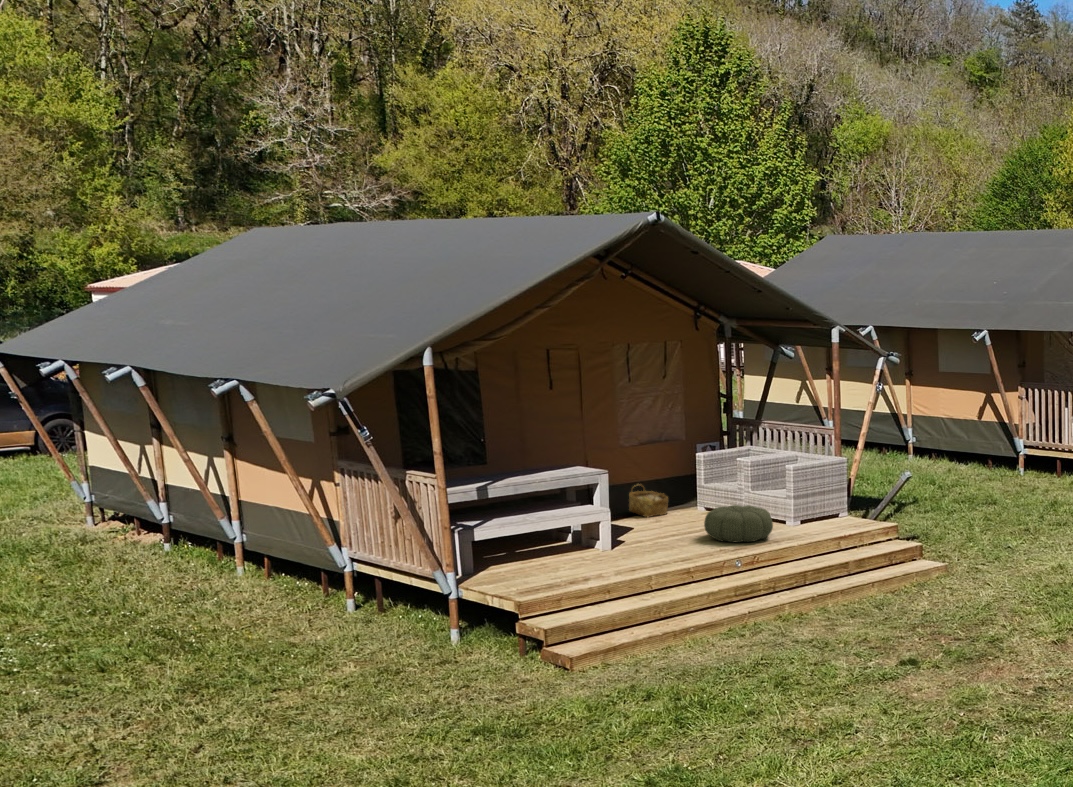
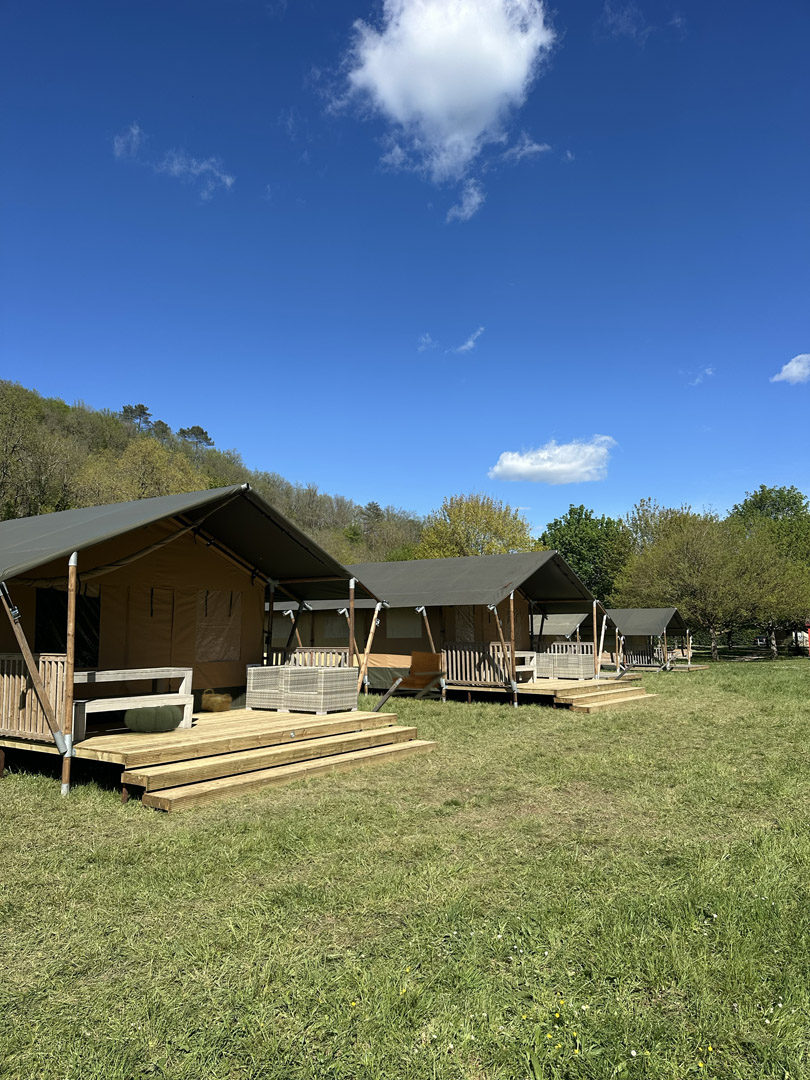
lounge chair: none [928,396,1027,475] -> present [388,651,447,699]
pouf: present [704,505,773,543] -> present [125,705,182,732]

